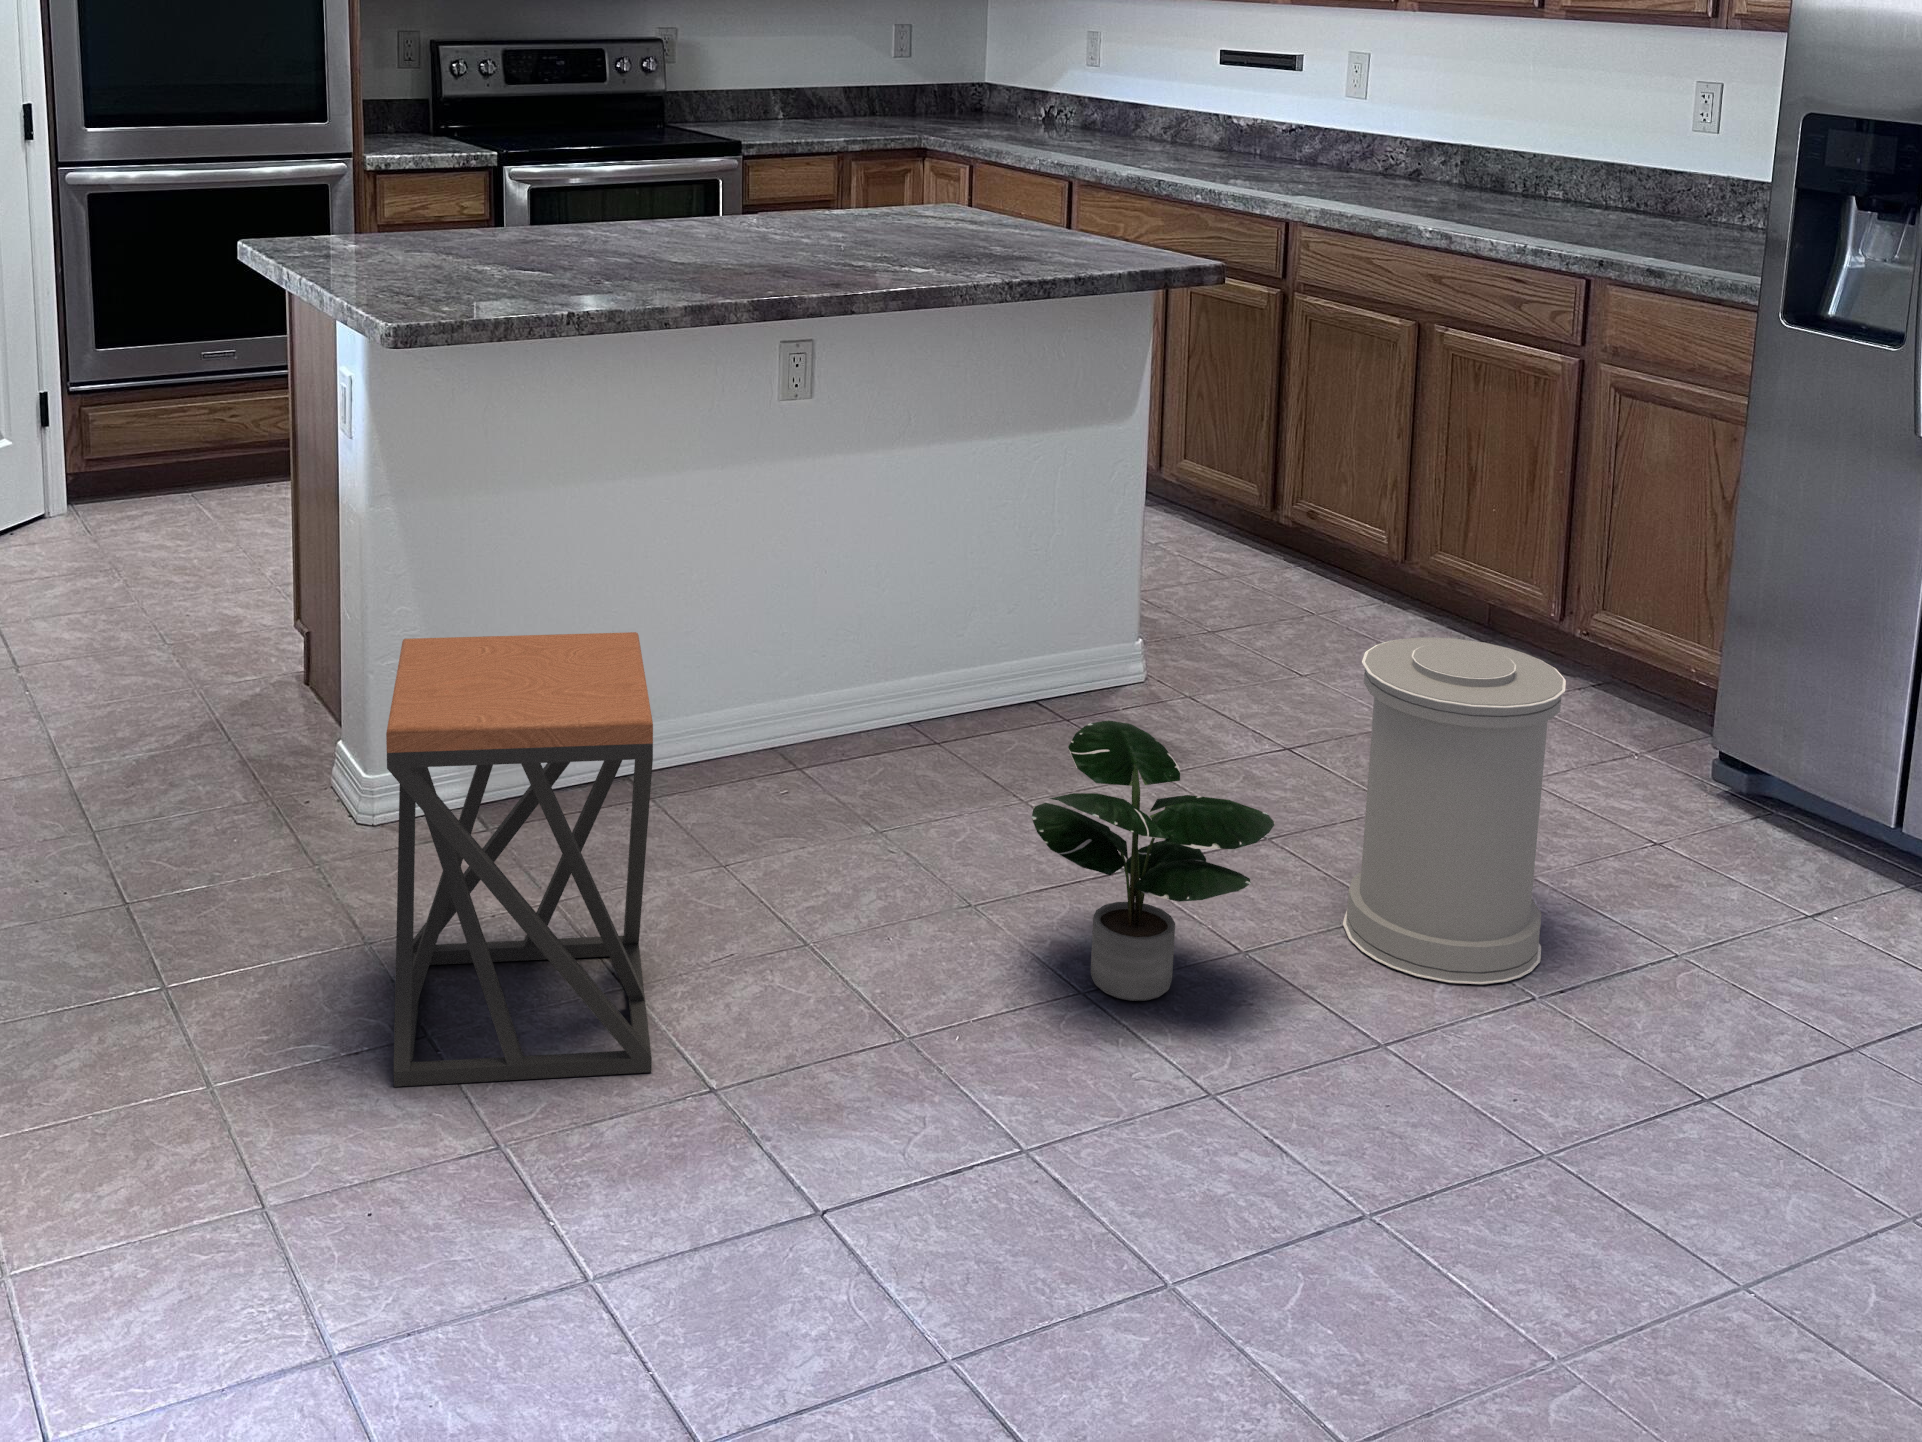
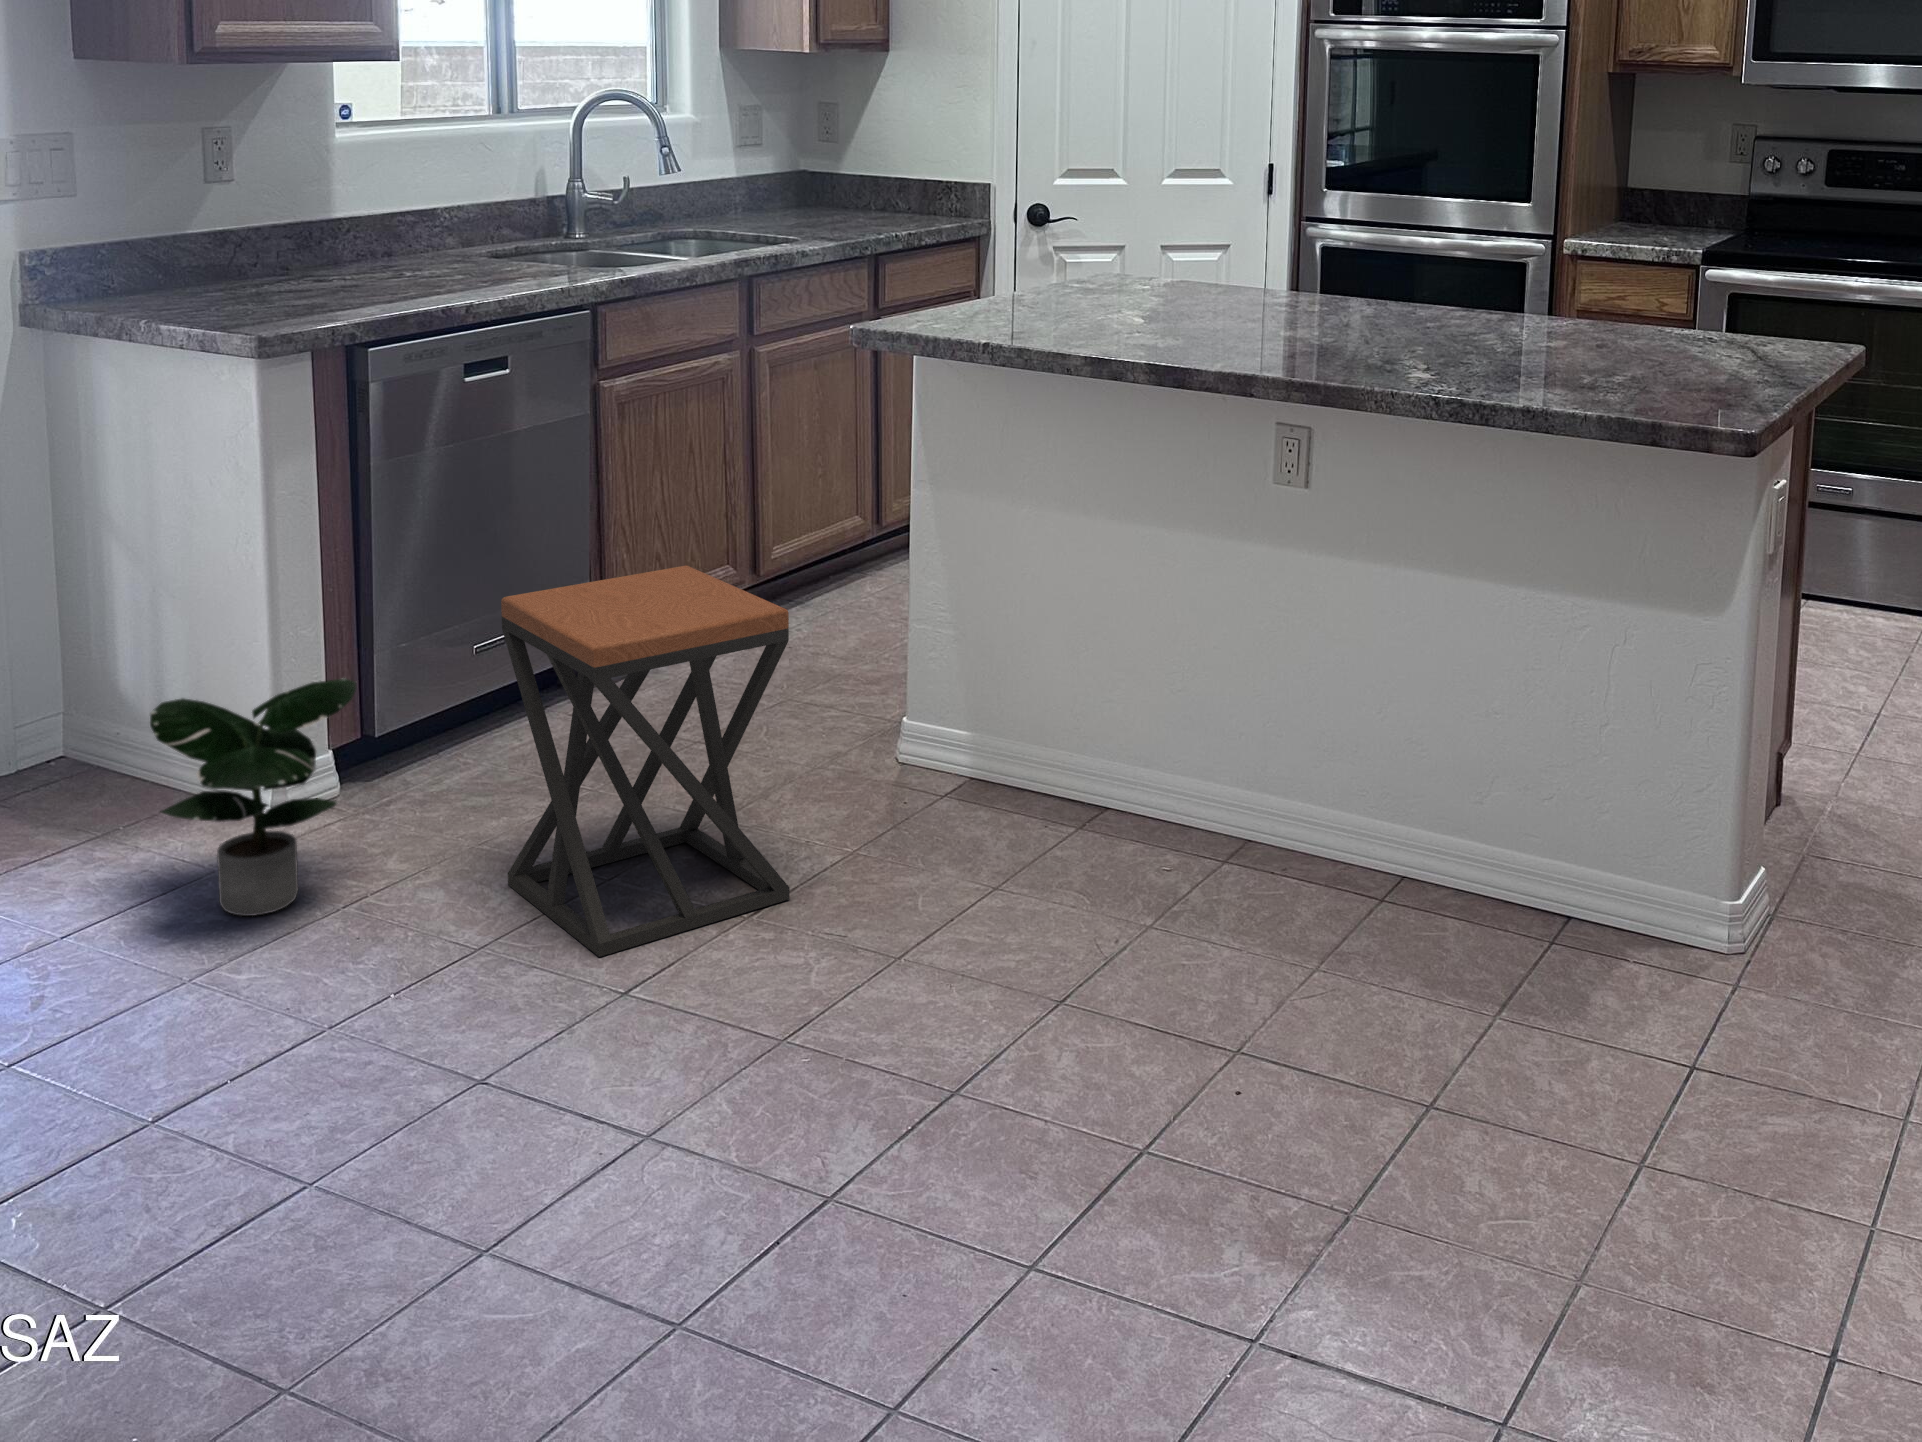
trash can: present [1343,637,1566,984] -> none [1150,872,1412,1350]
potted plant: present [1032,720,1275,1001] -> present [150,678,356,916]

